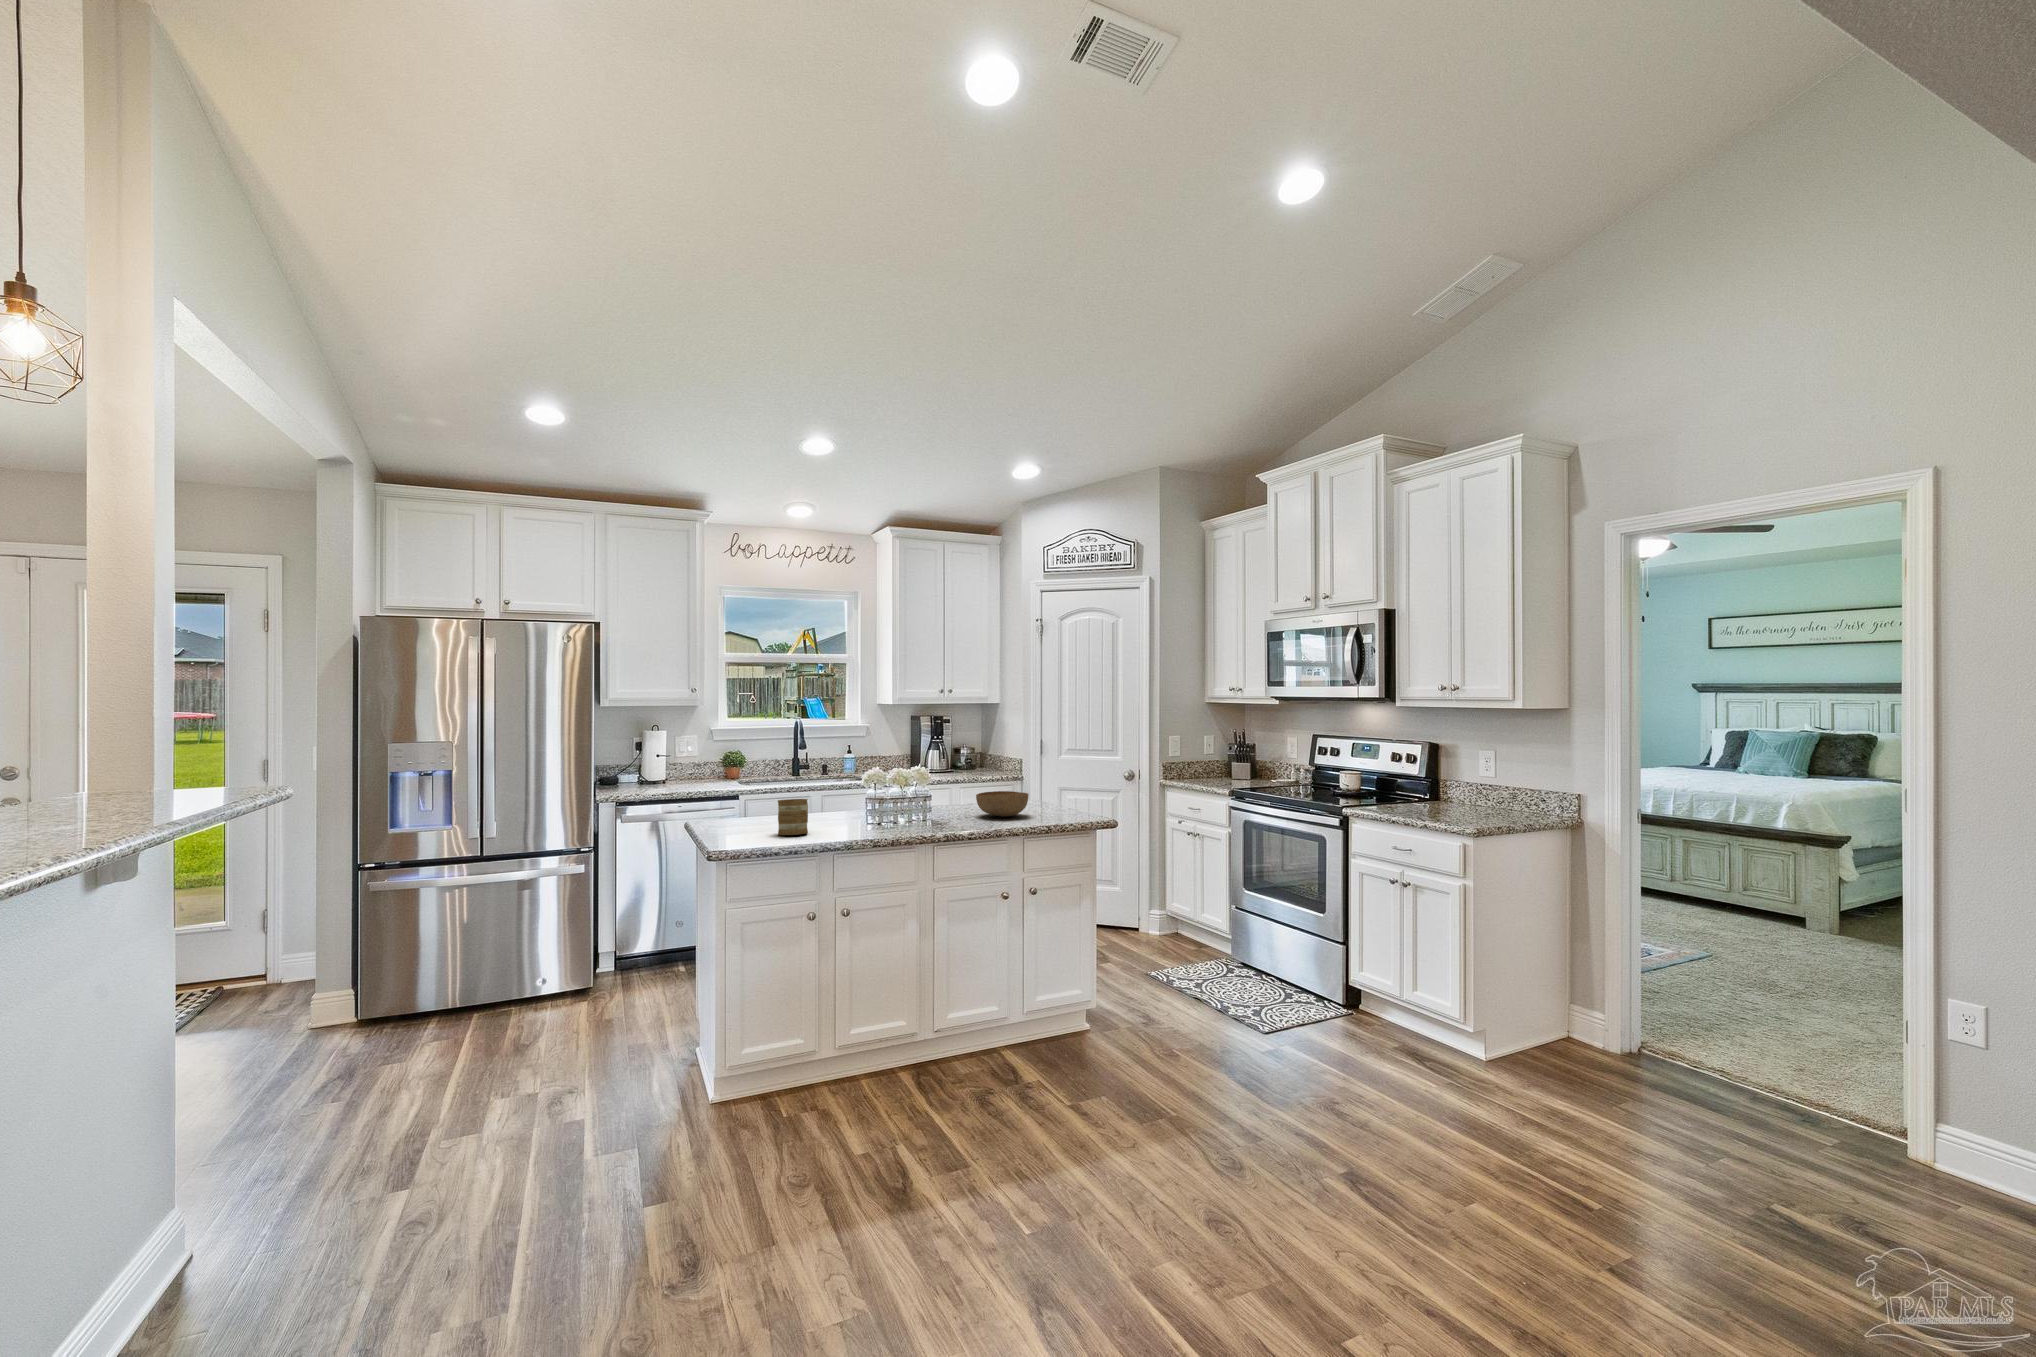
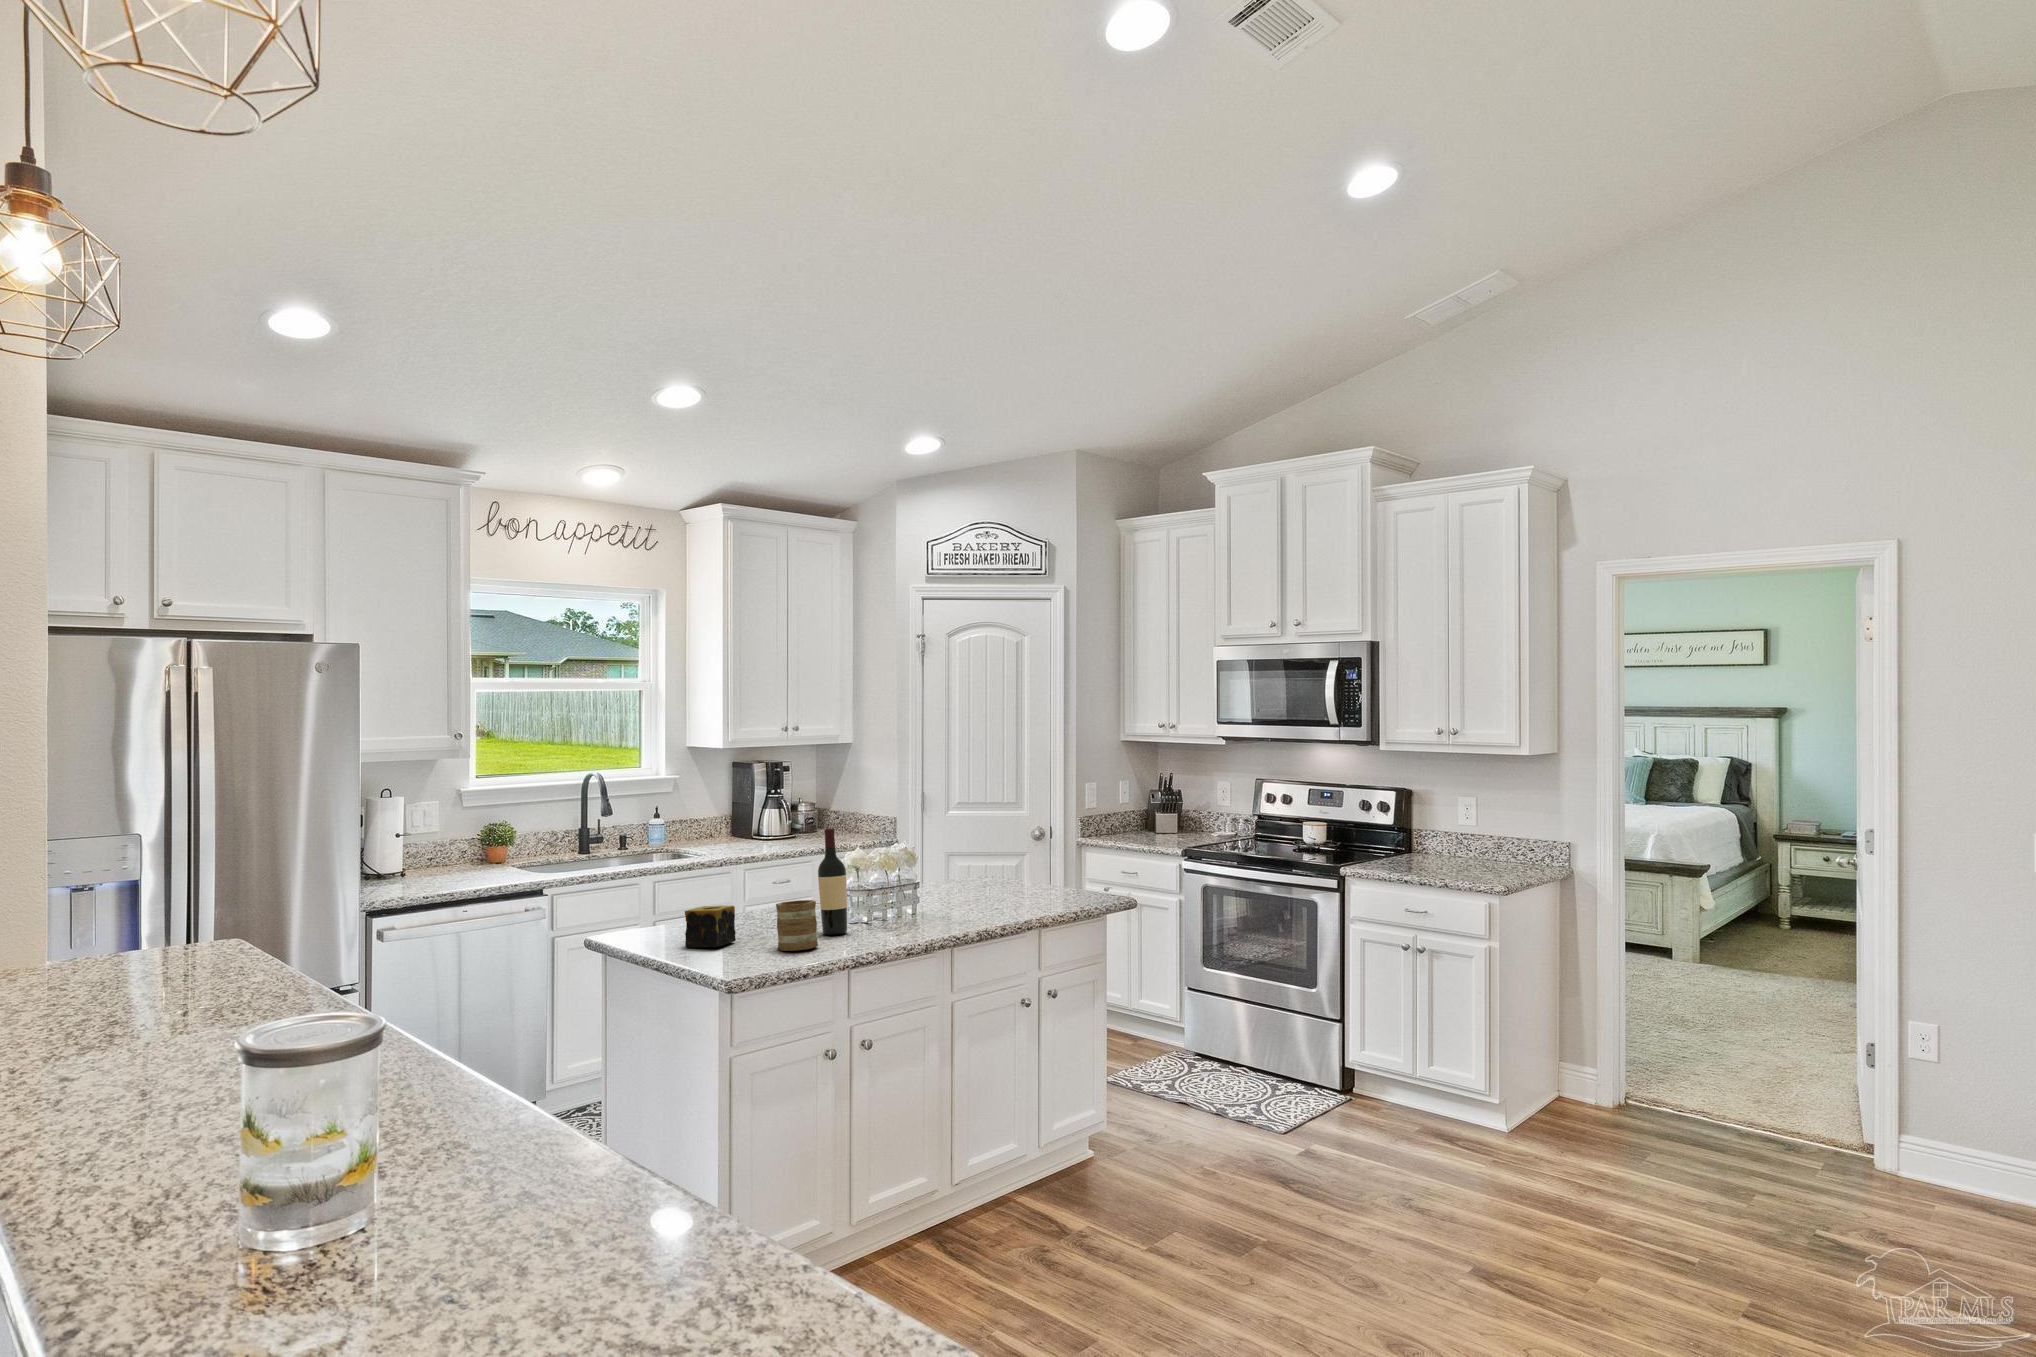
wine bottle: none [827,747,848,828] -> present [818,828,847,935]
bowl: present [976,791,1028,817] -> none [970,870,1034,903]
candle: none [721,801,760,830] -> present [685,906,736,947]

